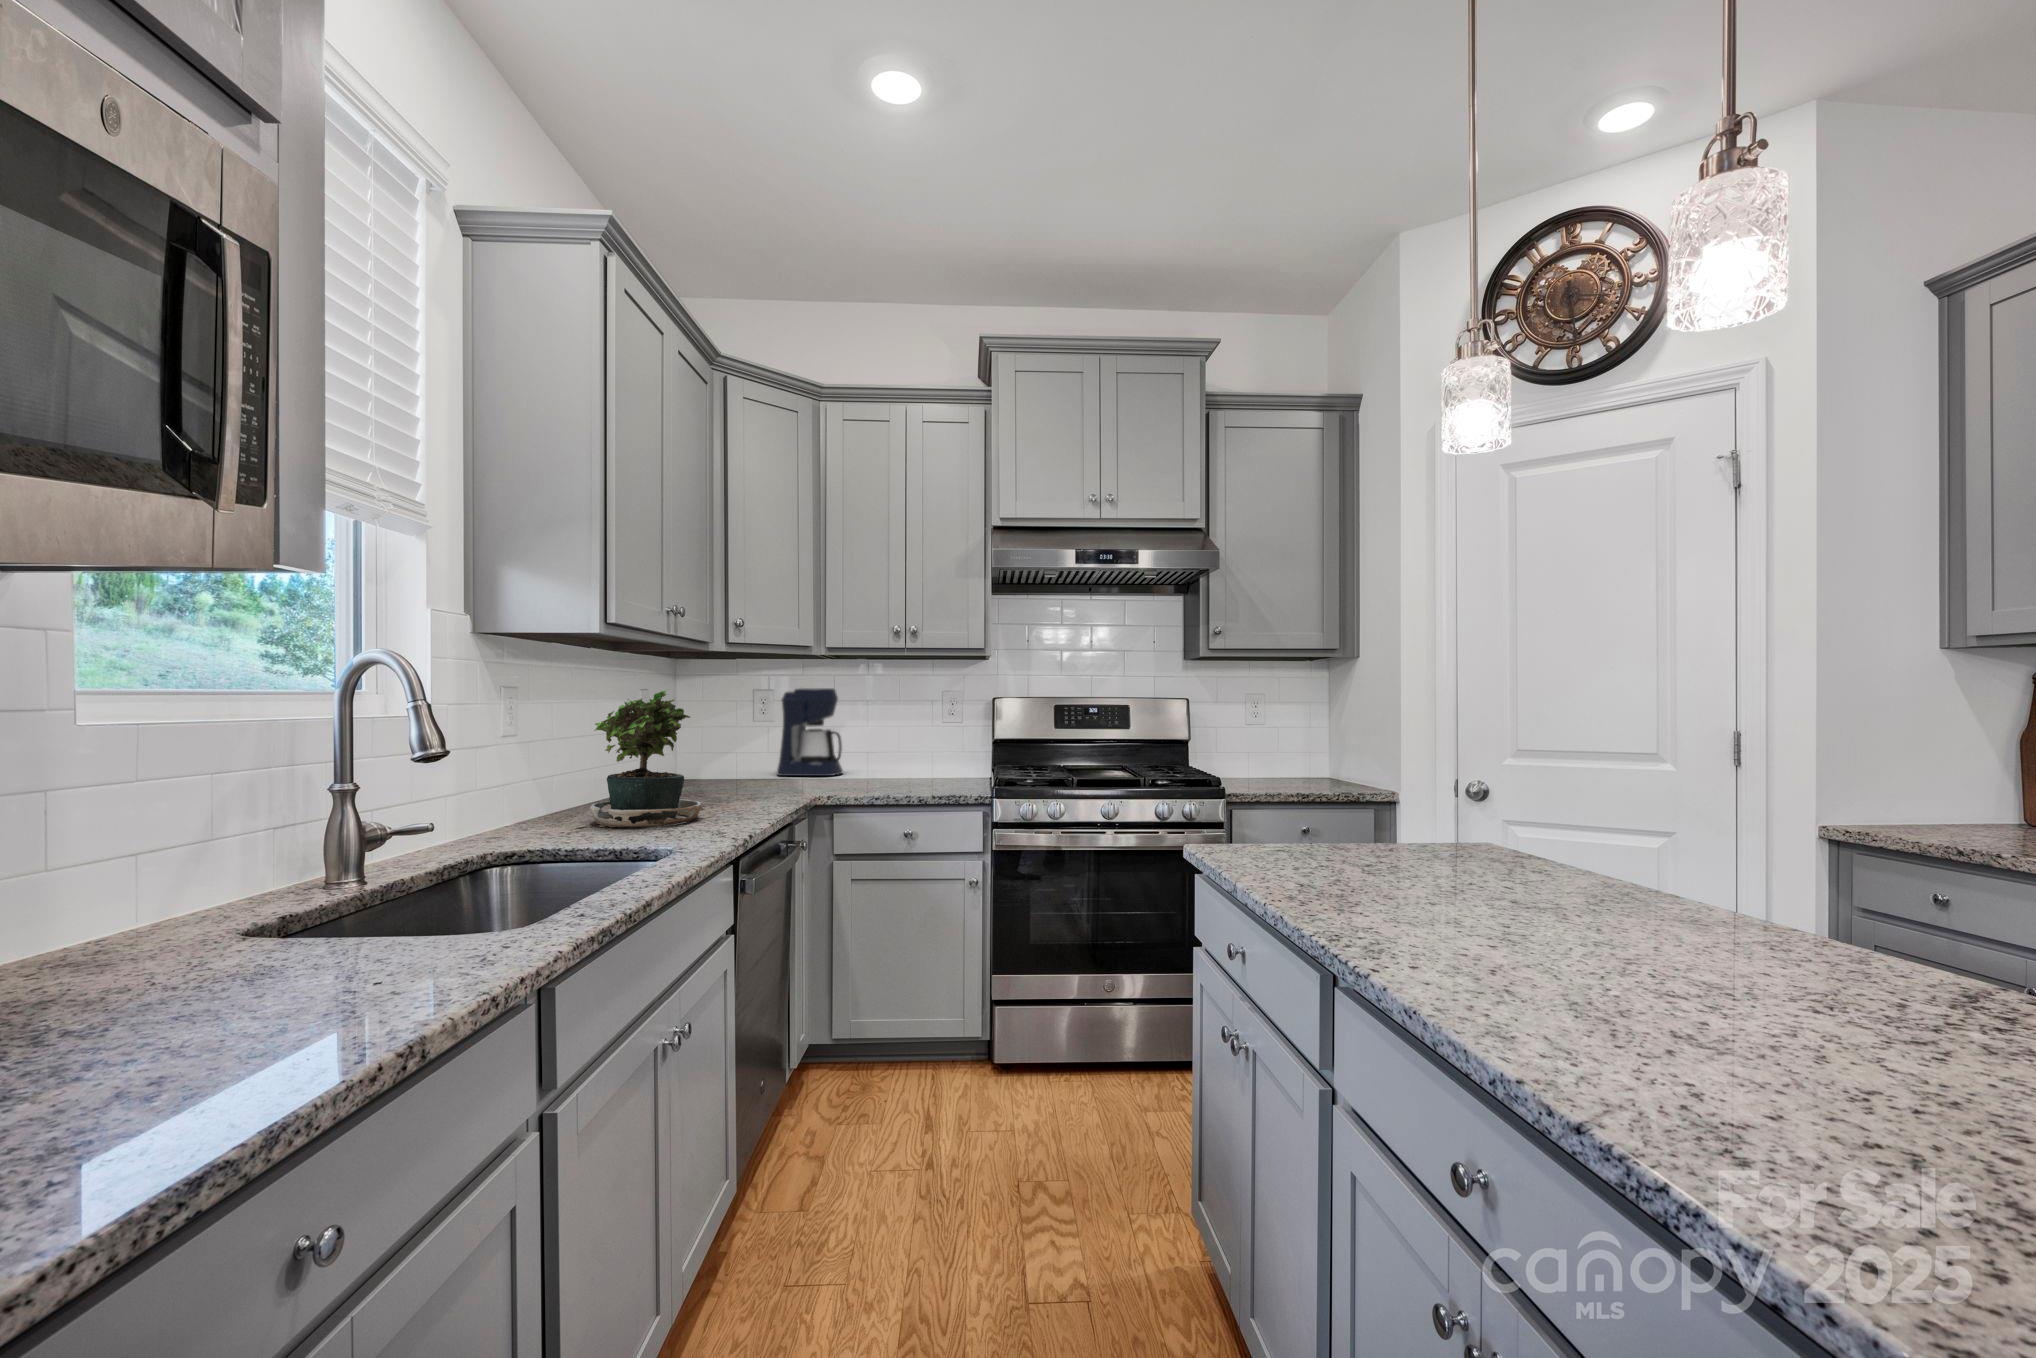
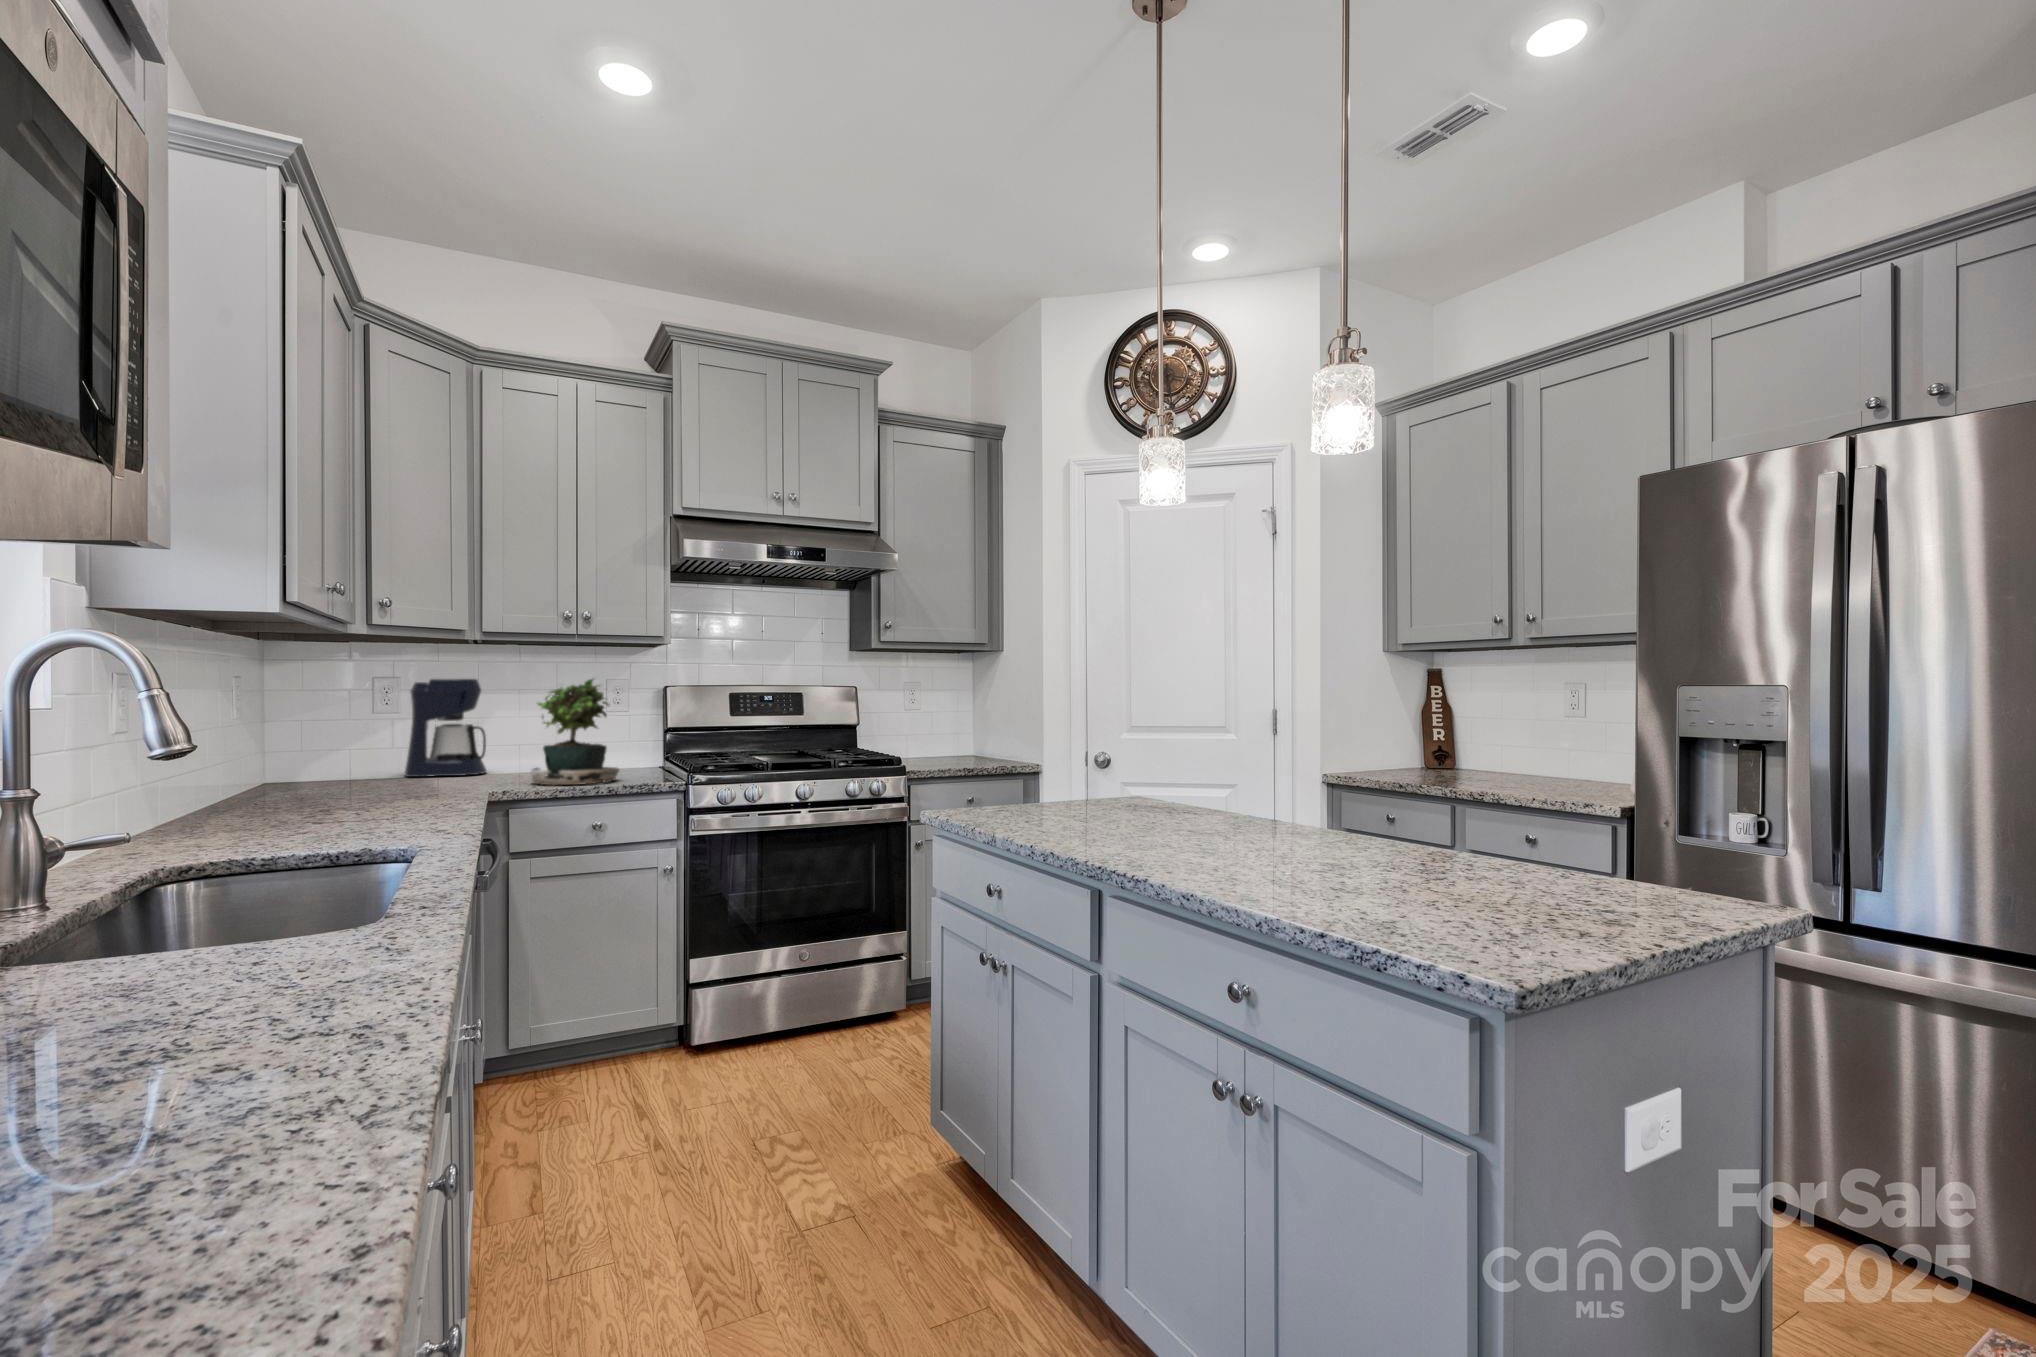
potted plant: present [561,689,702,832] -> present [531,679,620,785]

